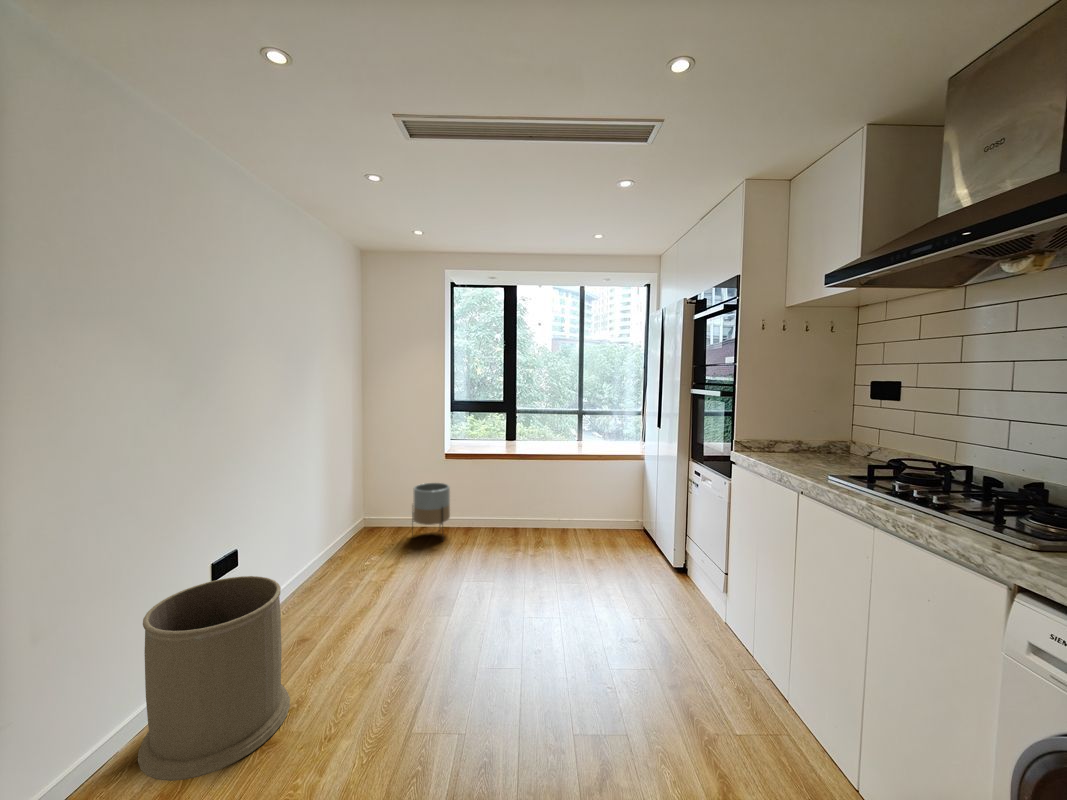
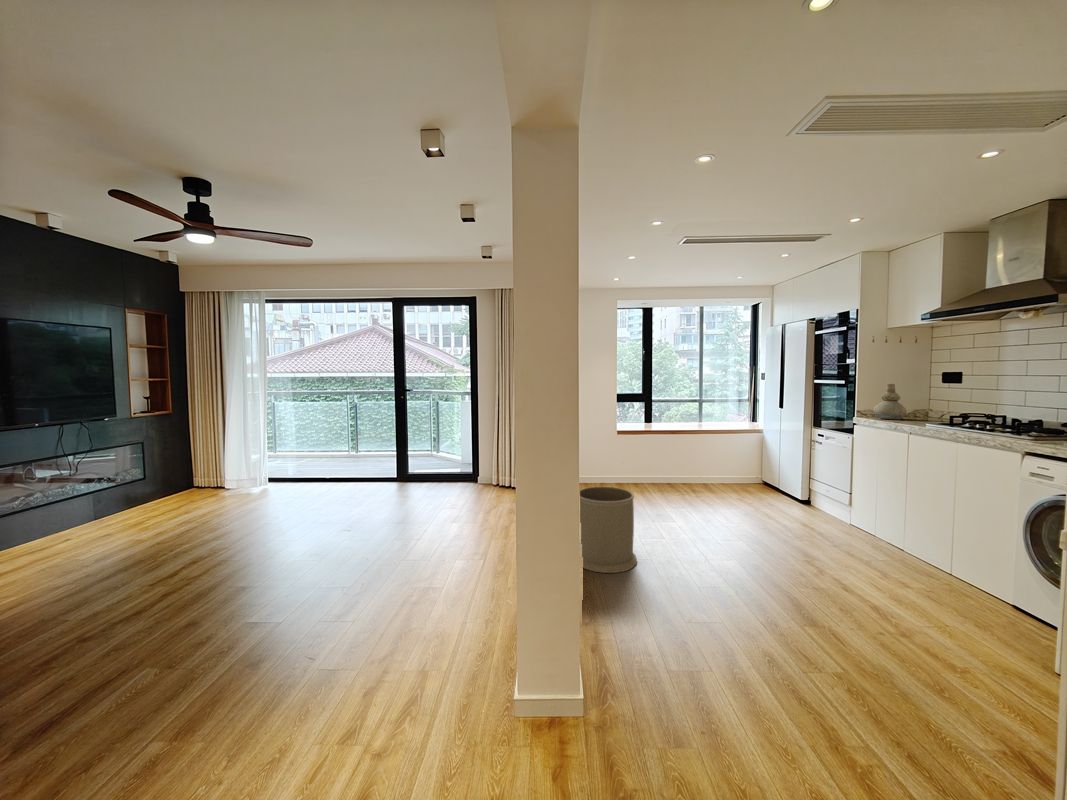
vase: none [762,397,811,458] -> present [874,384,907,419]
planter: present [412,483,450,525] -> none [599,452,624,491]

